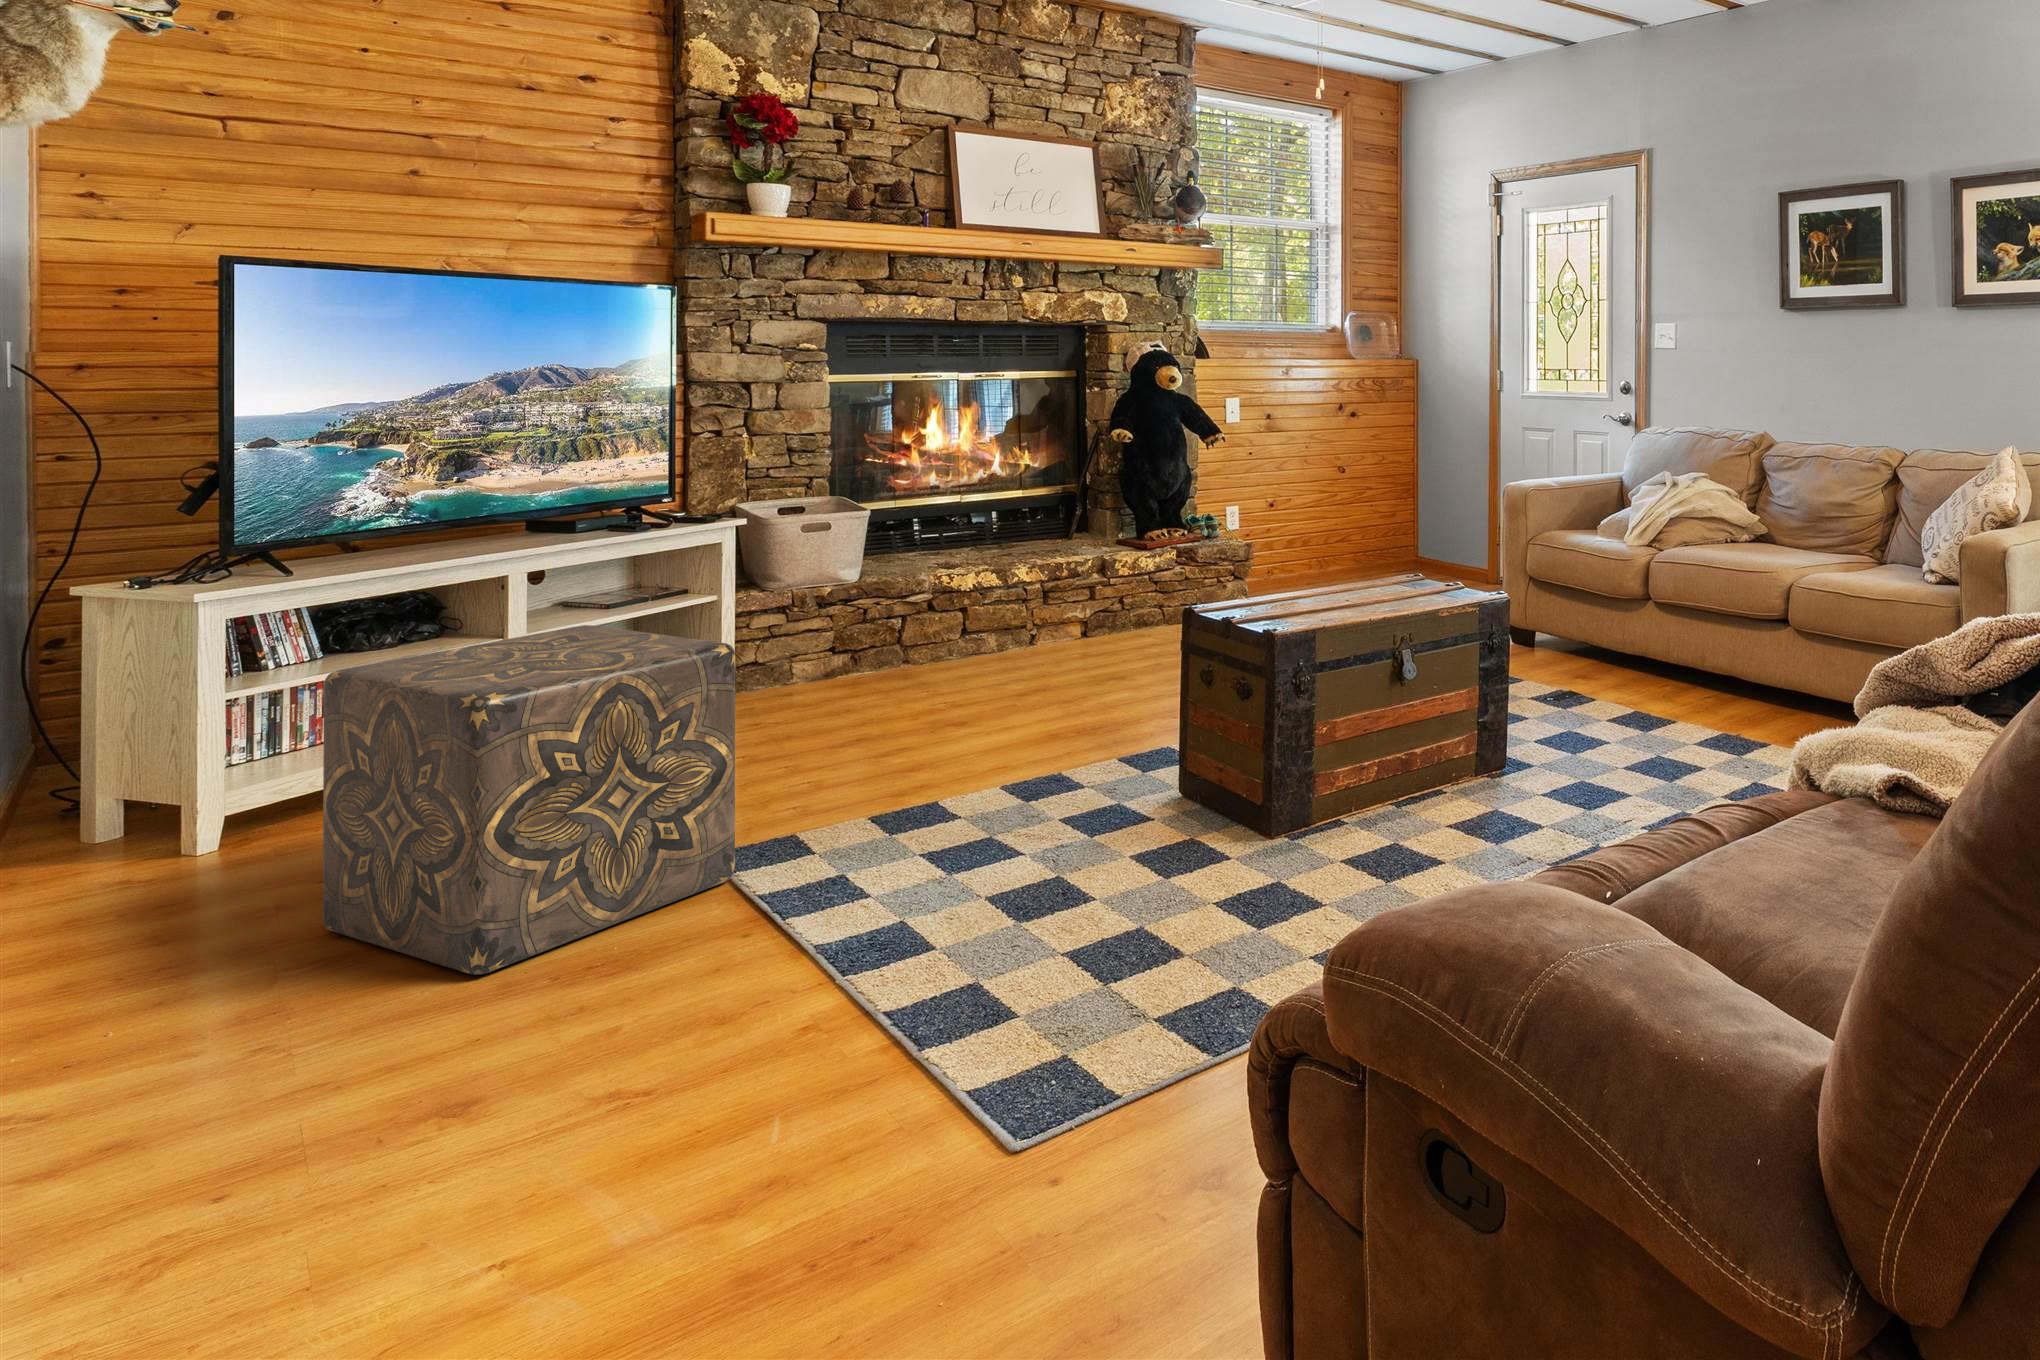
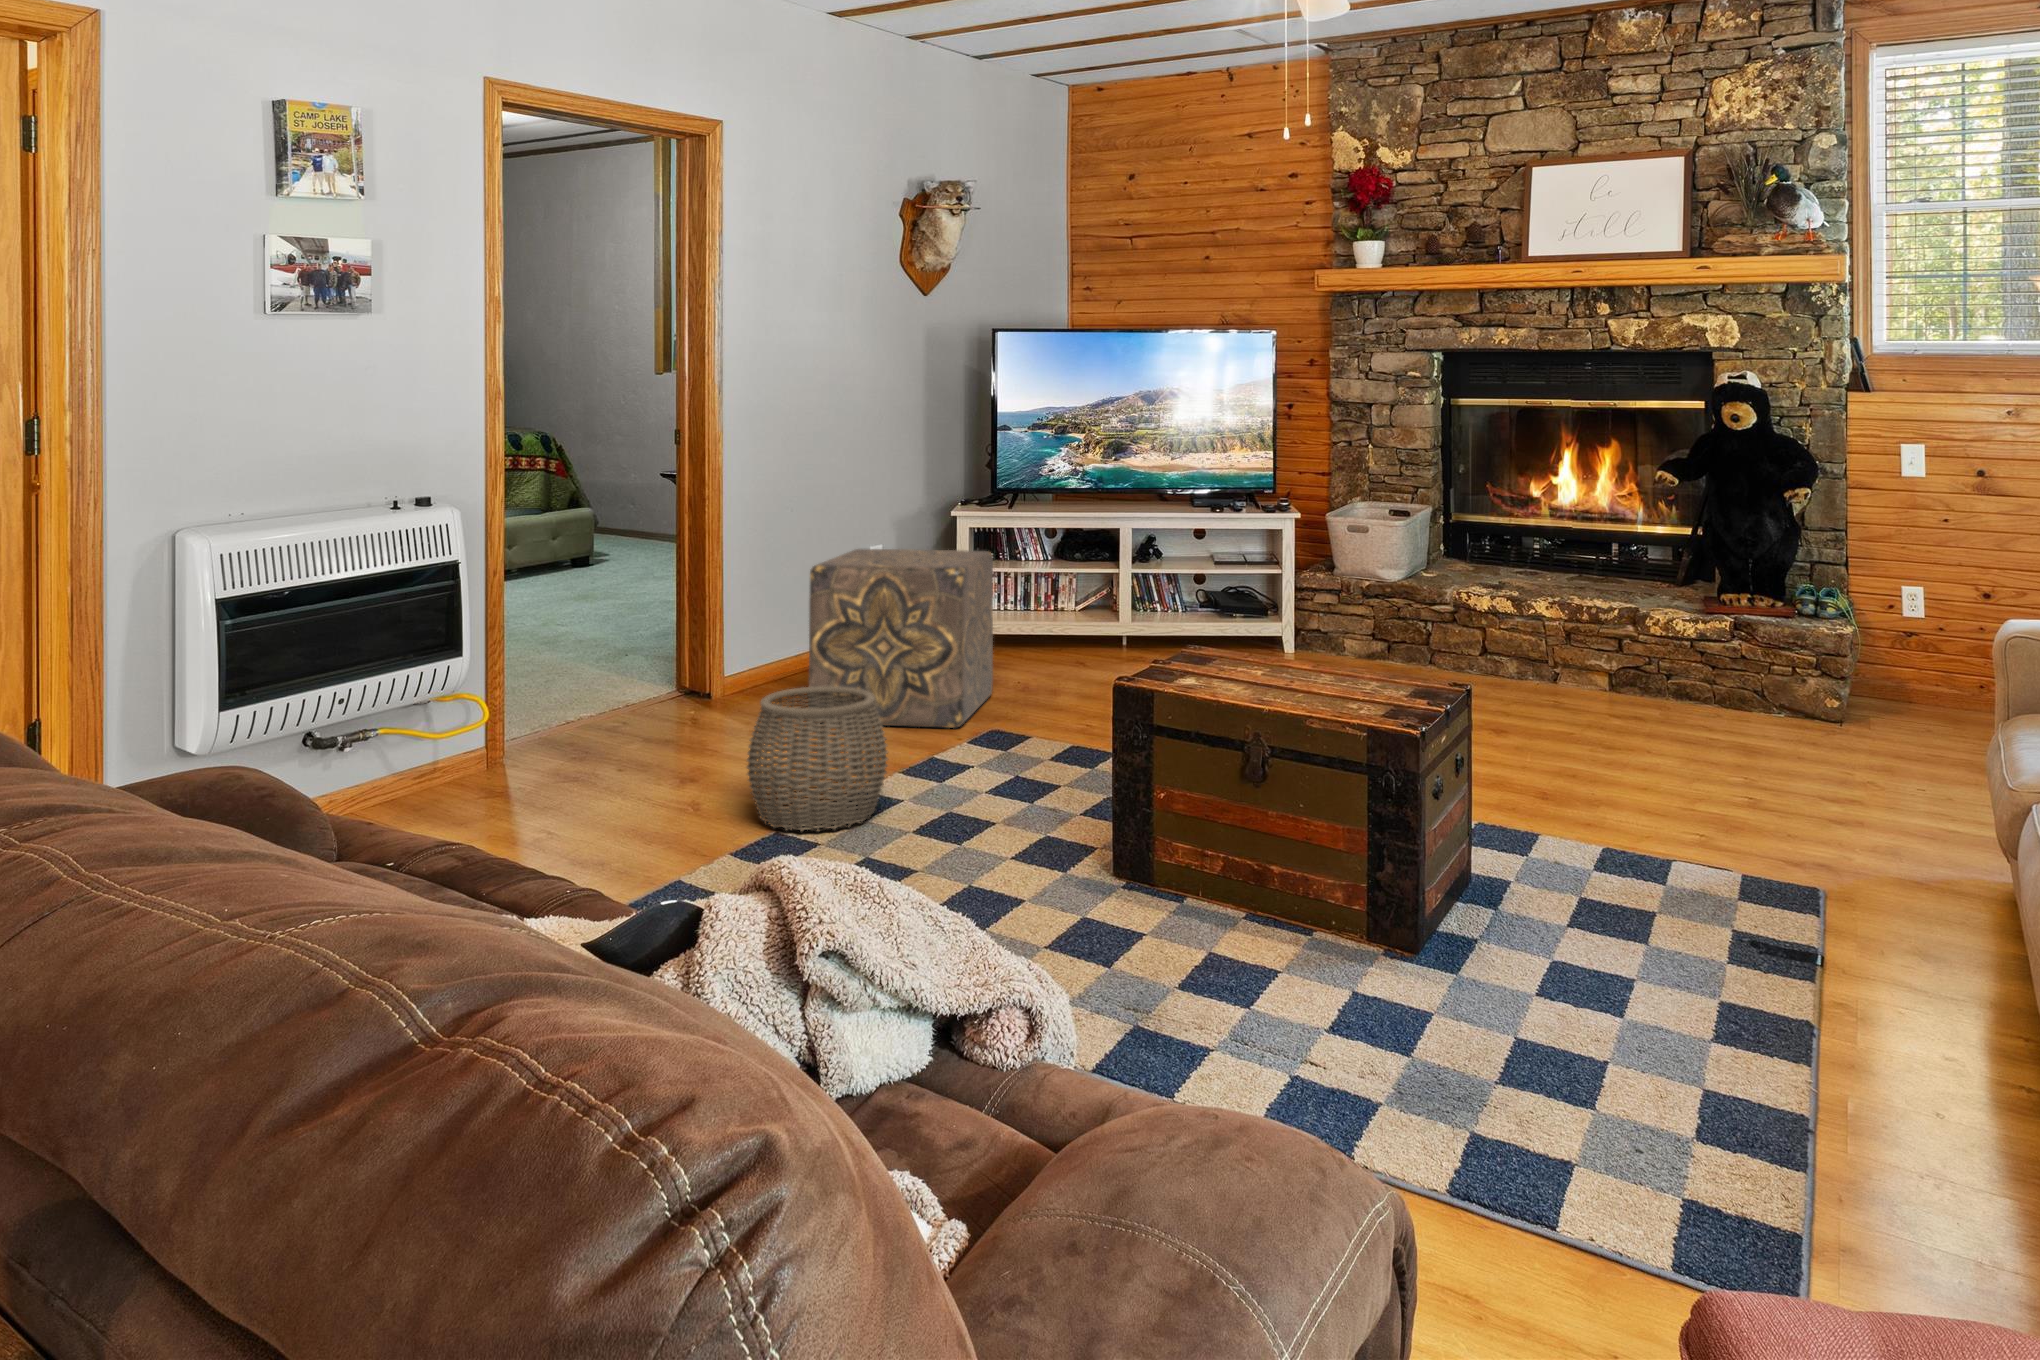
woven basket: none [906,803,1125,1042] -> present [747,686,888,832]

